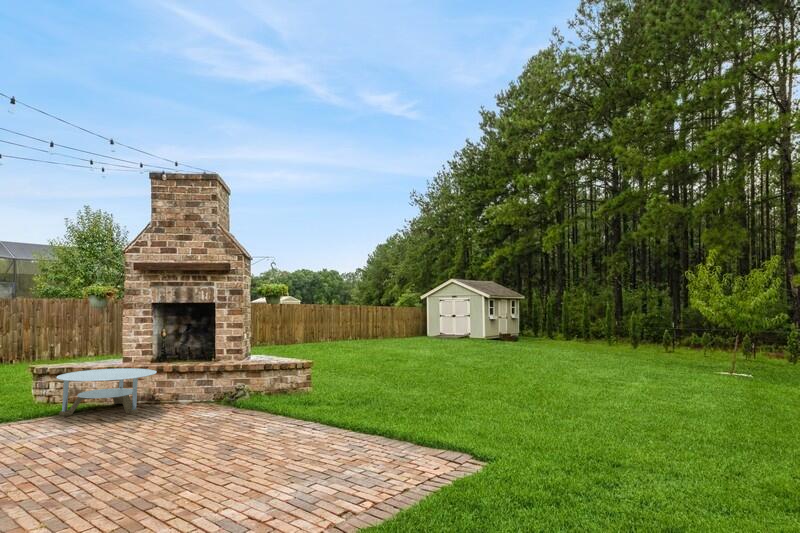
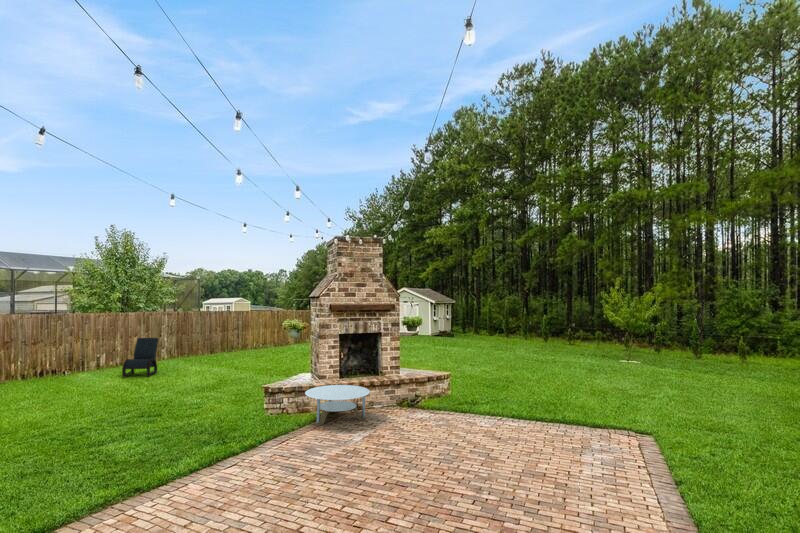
lounge chair: none [17,321,70,363] -> present [122,338,158,378]

